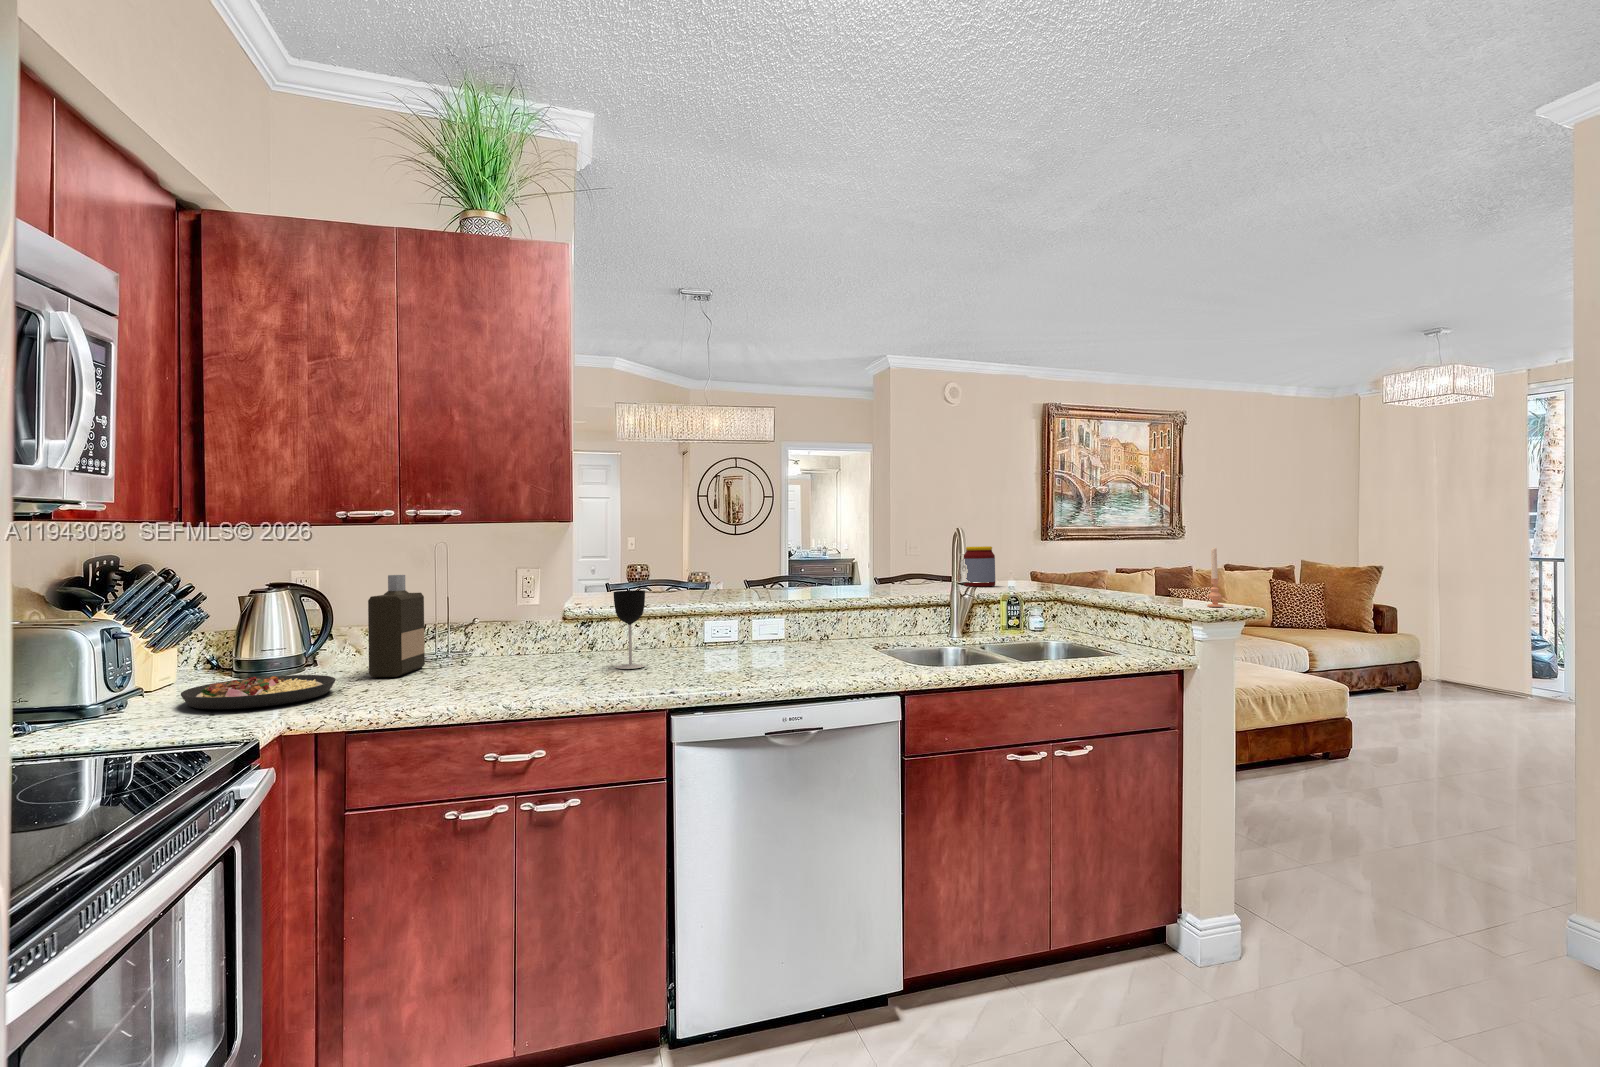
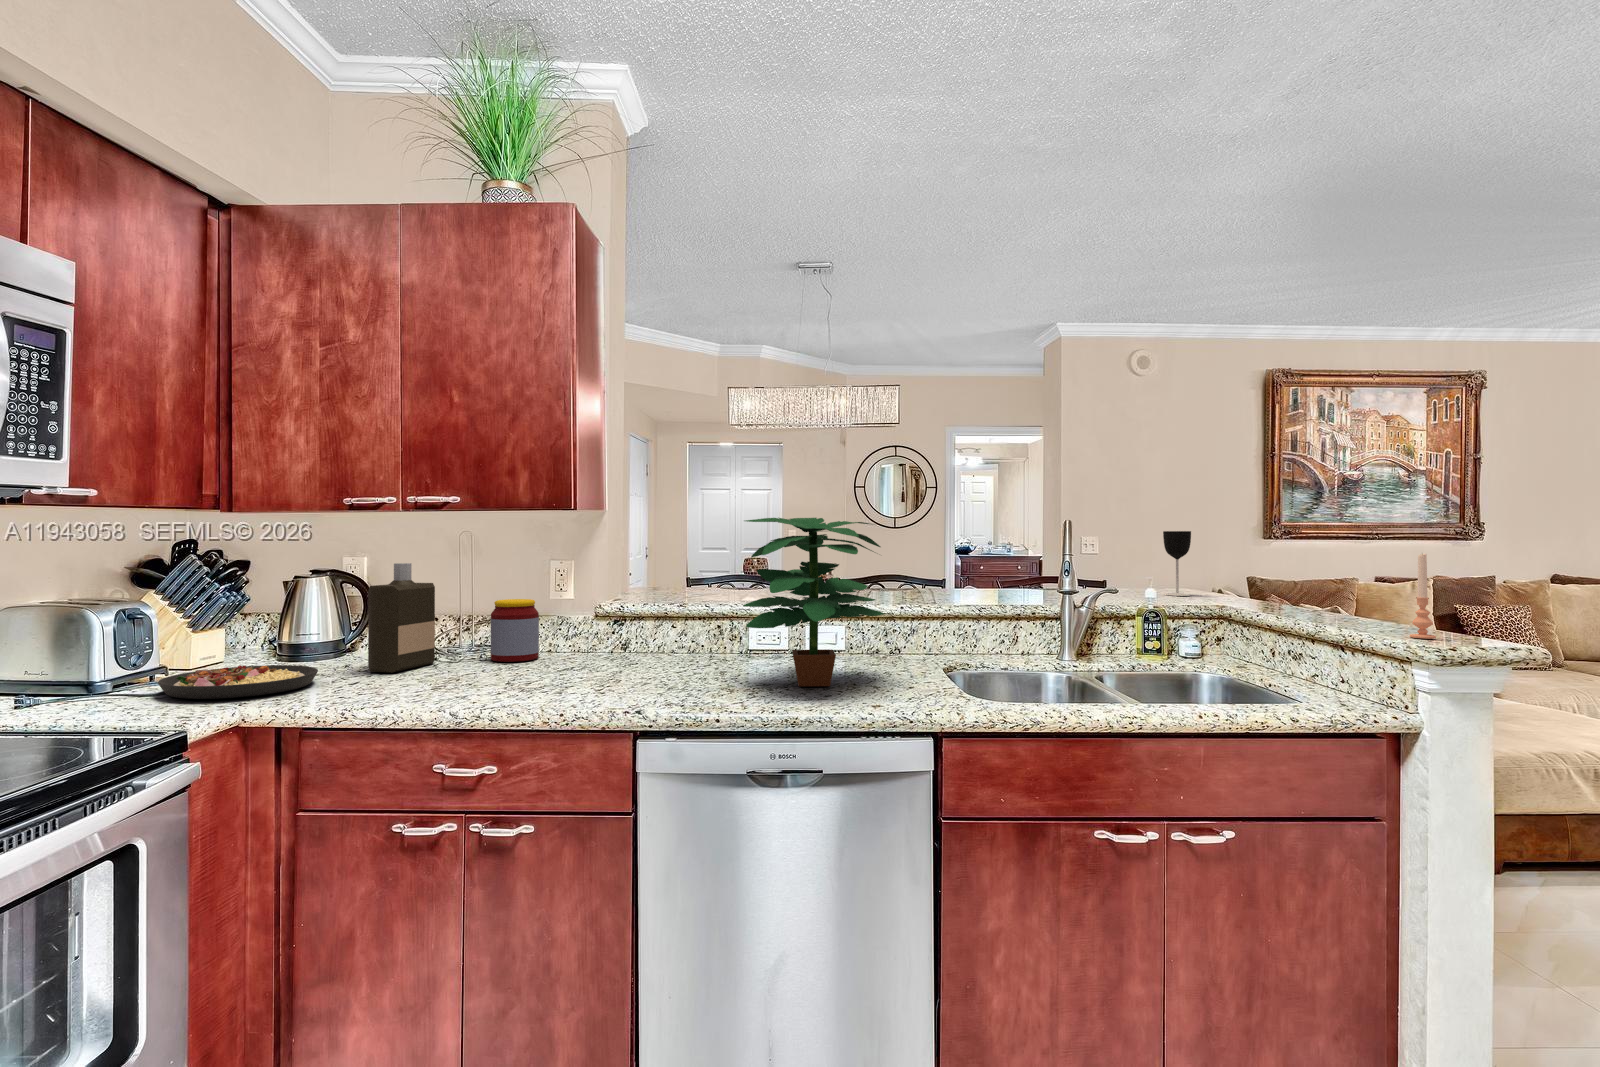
potted plant: none [725,528,839,667] -> present [743,518,884,686]
jar: present [964,546,995,587] -> present [491,599,539,662]
wine glass: present [614,590,645,669] -> present [1163,531,1191,596]

